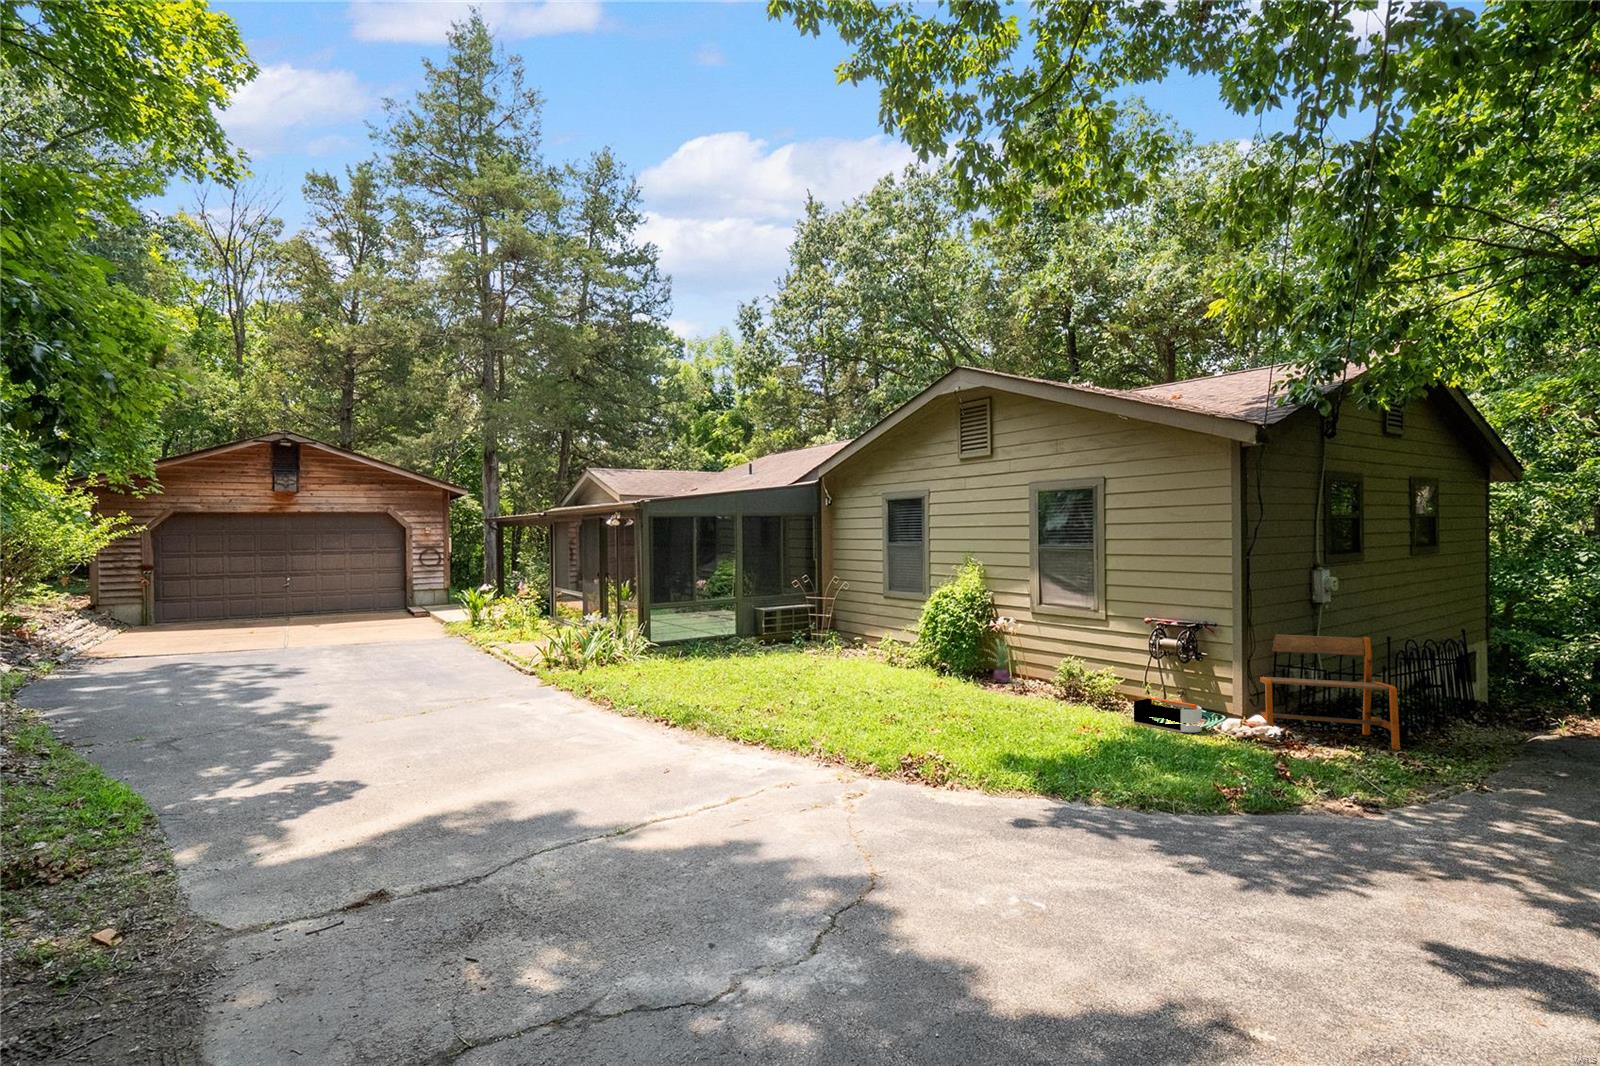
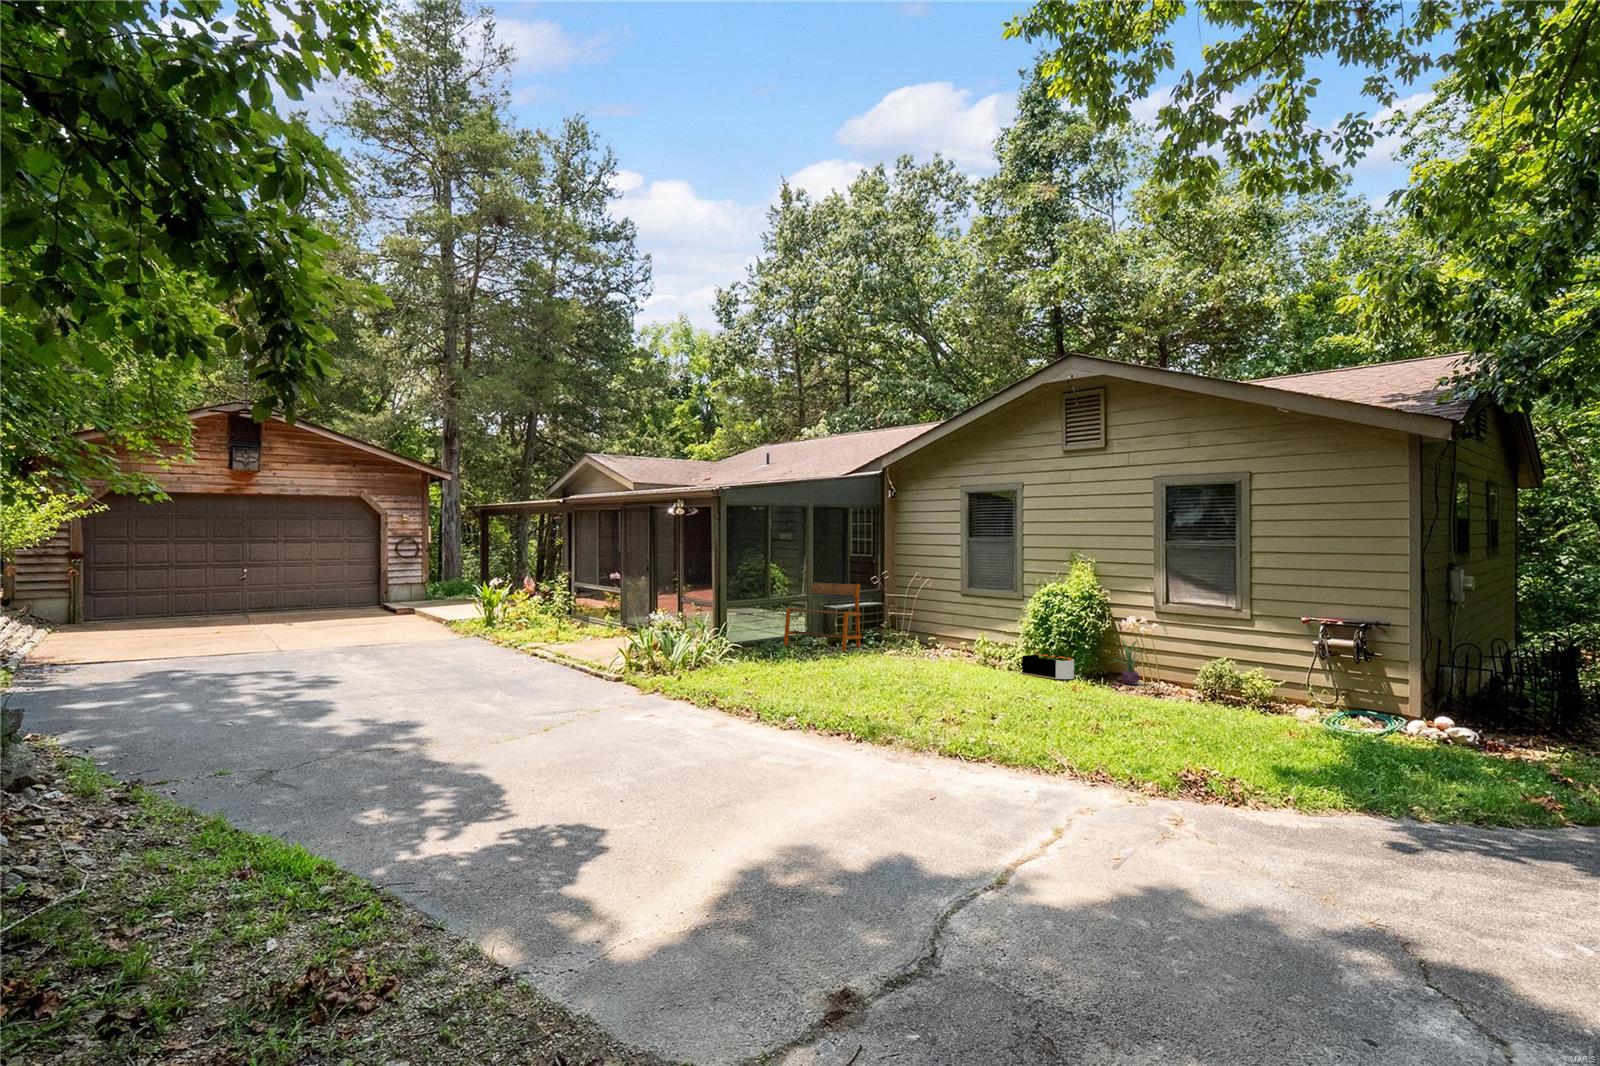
bench: present [1260,634,1400,750] -> present [784,583,862,651]
storage bin: present [1134,697,1202,733] -> present [1022,654,1074,679]

